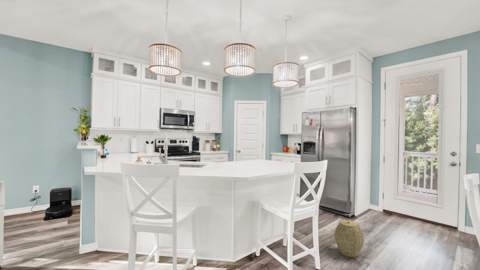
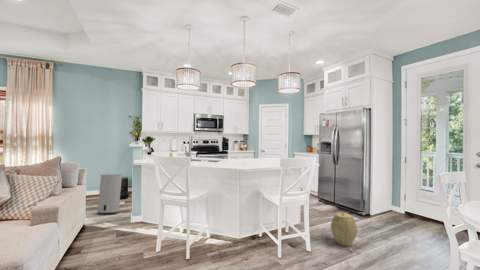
air purifier: none [26,186,65,241] -> present [97,175,122,213]

